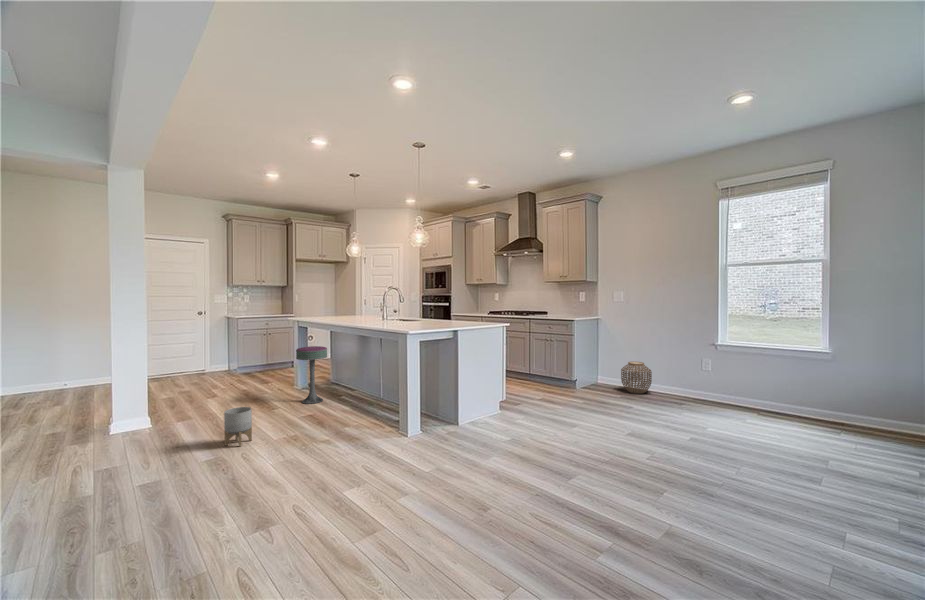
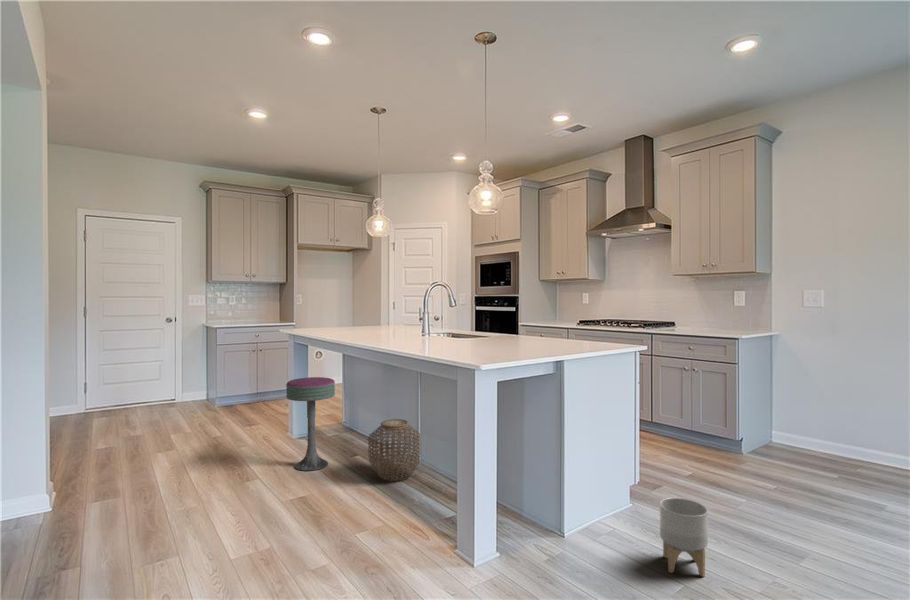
woven basket: present [621,361,652,393] -> present [368,419,421,481]
planter: present [224,407,252,446] -> present [660,498,708,577]

